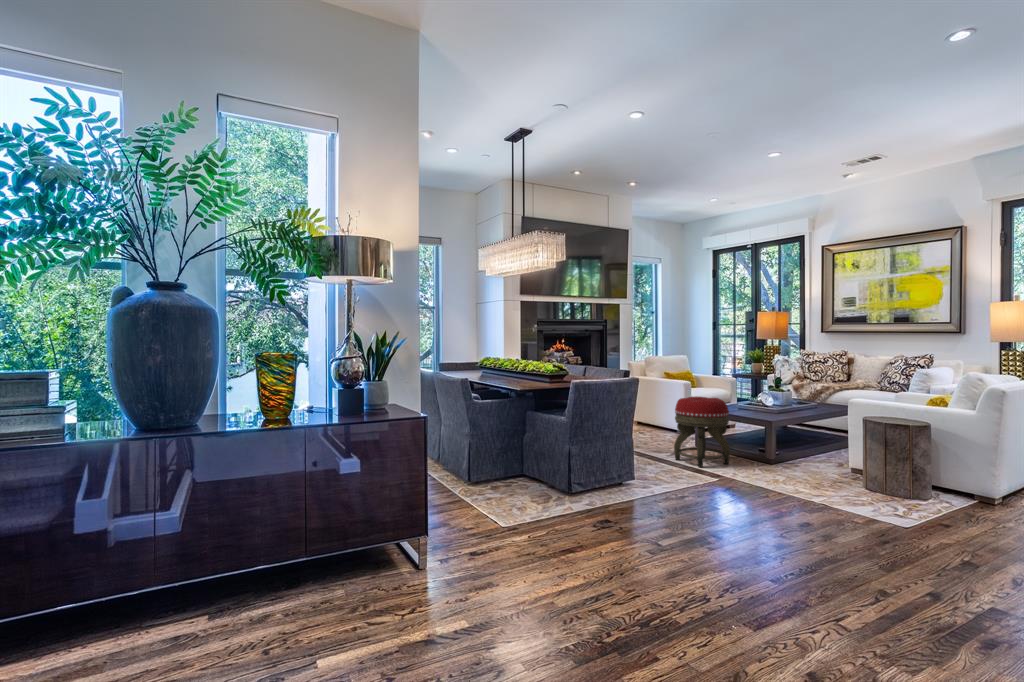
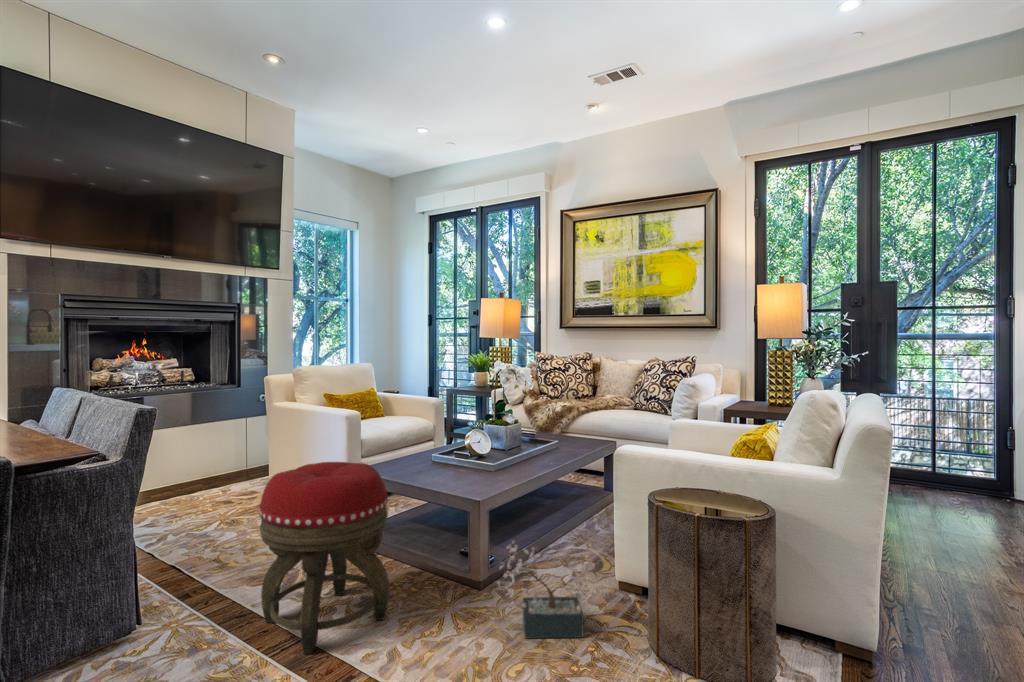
decorative plant: none [783,435,835,477] -> present [498,541,598,639]

